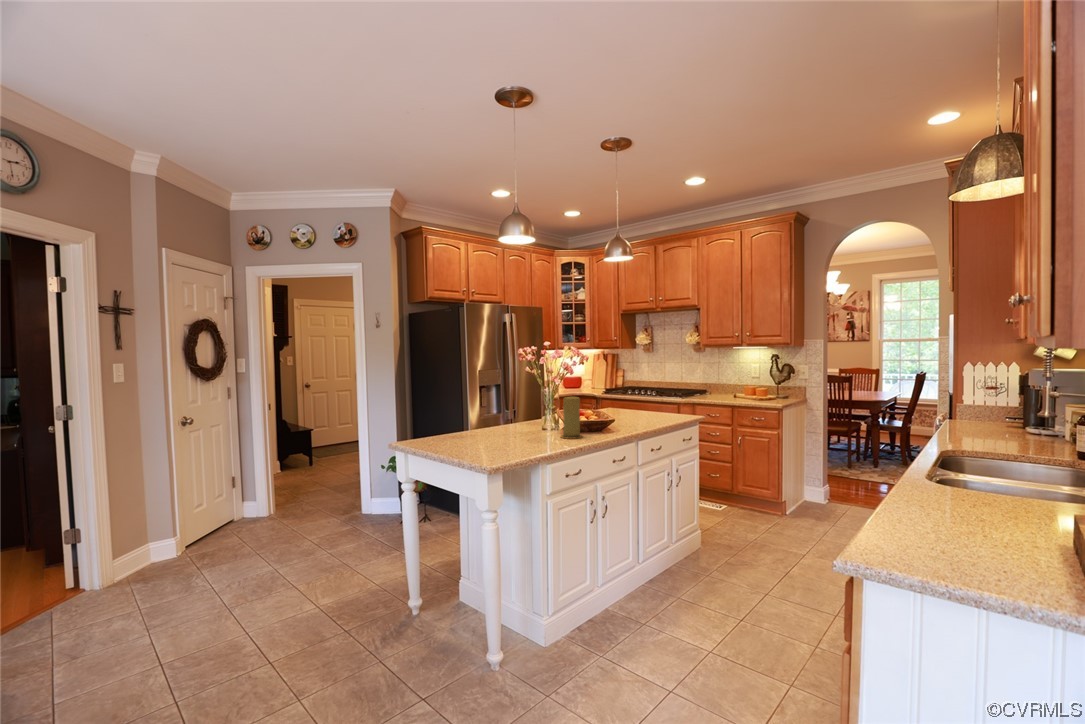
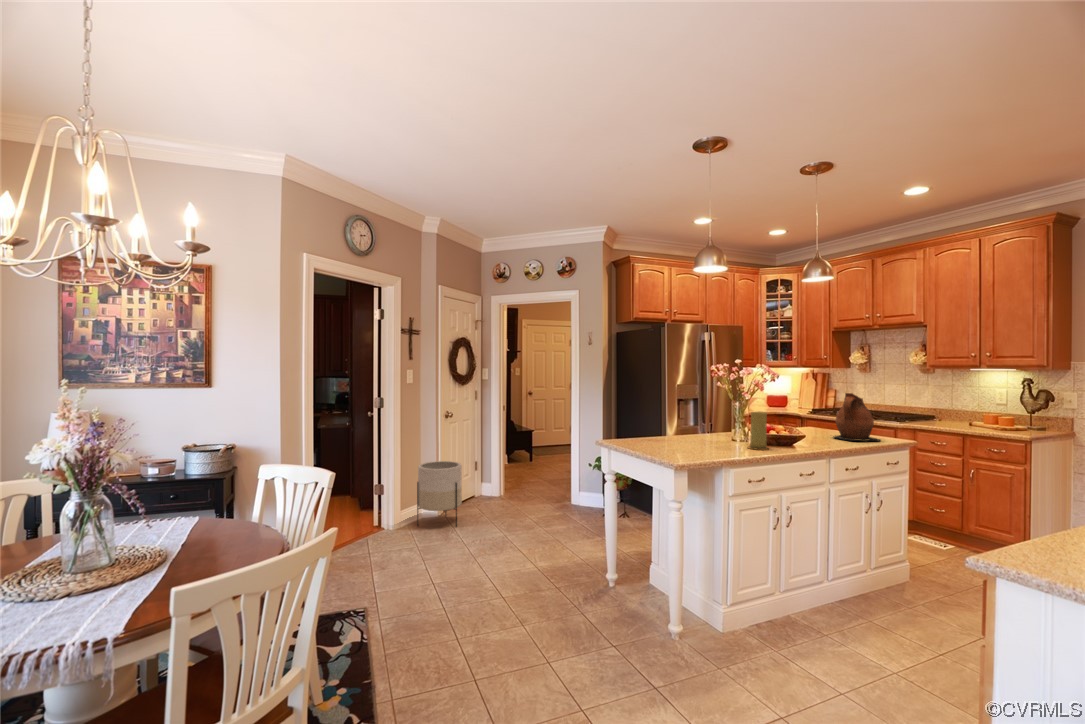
ceramic pitcher: none [634,373,679,420] -> present [833,393,880,440]
planter: none [135,483,209,578] -> present [417,461,462,527]

